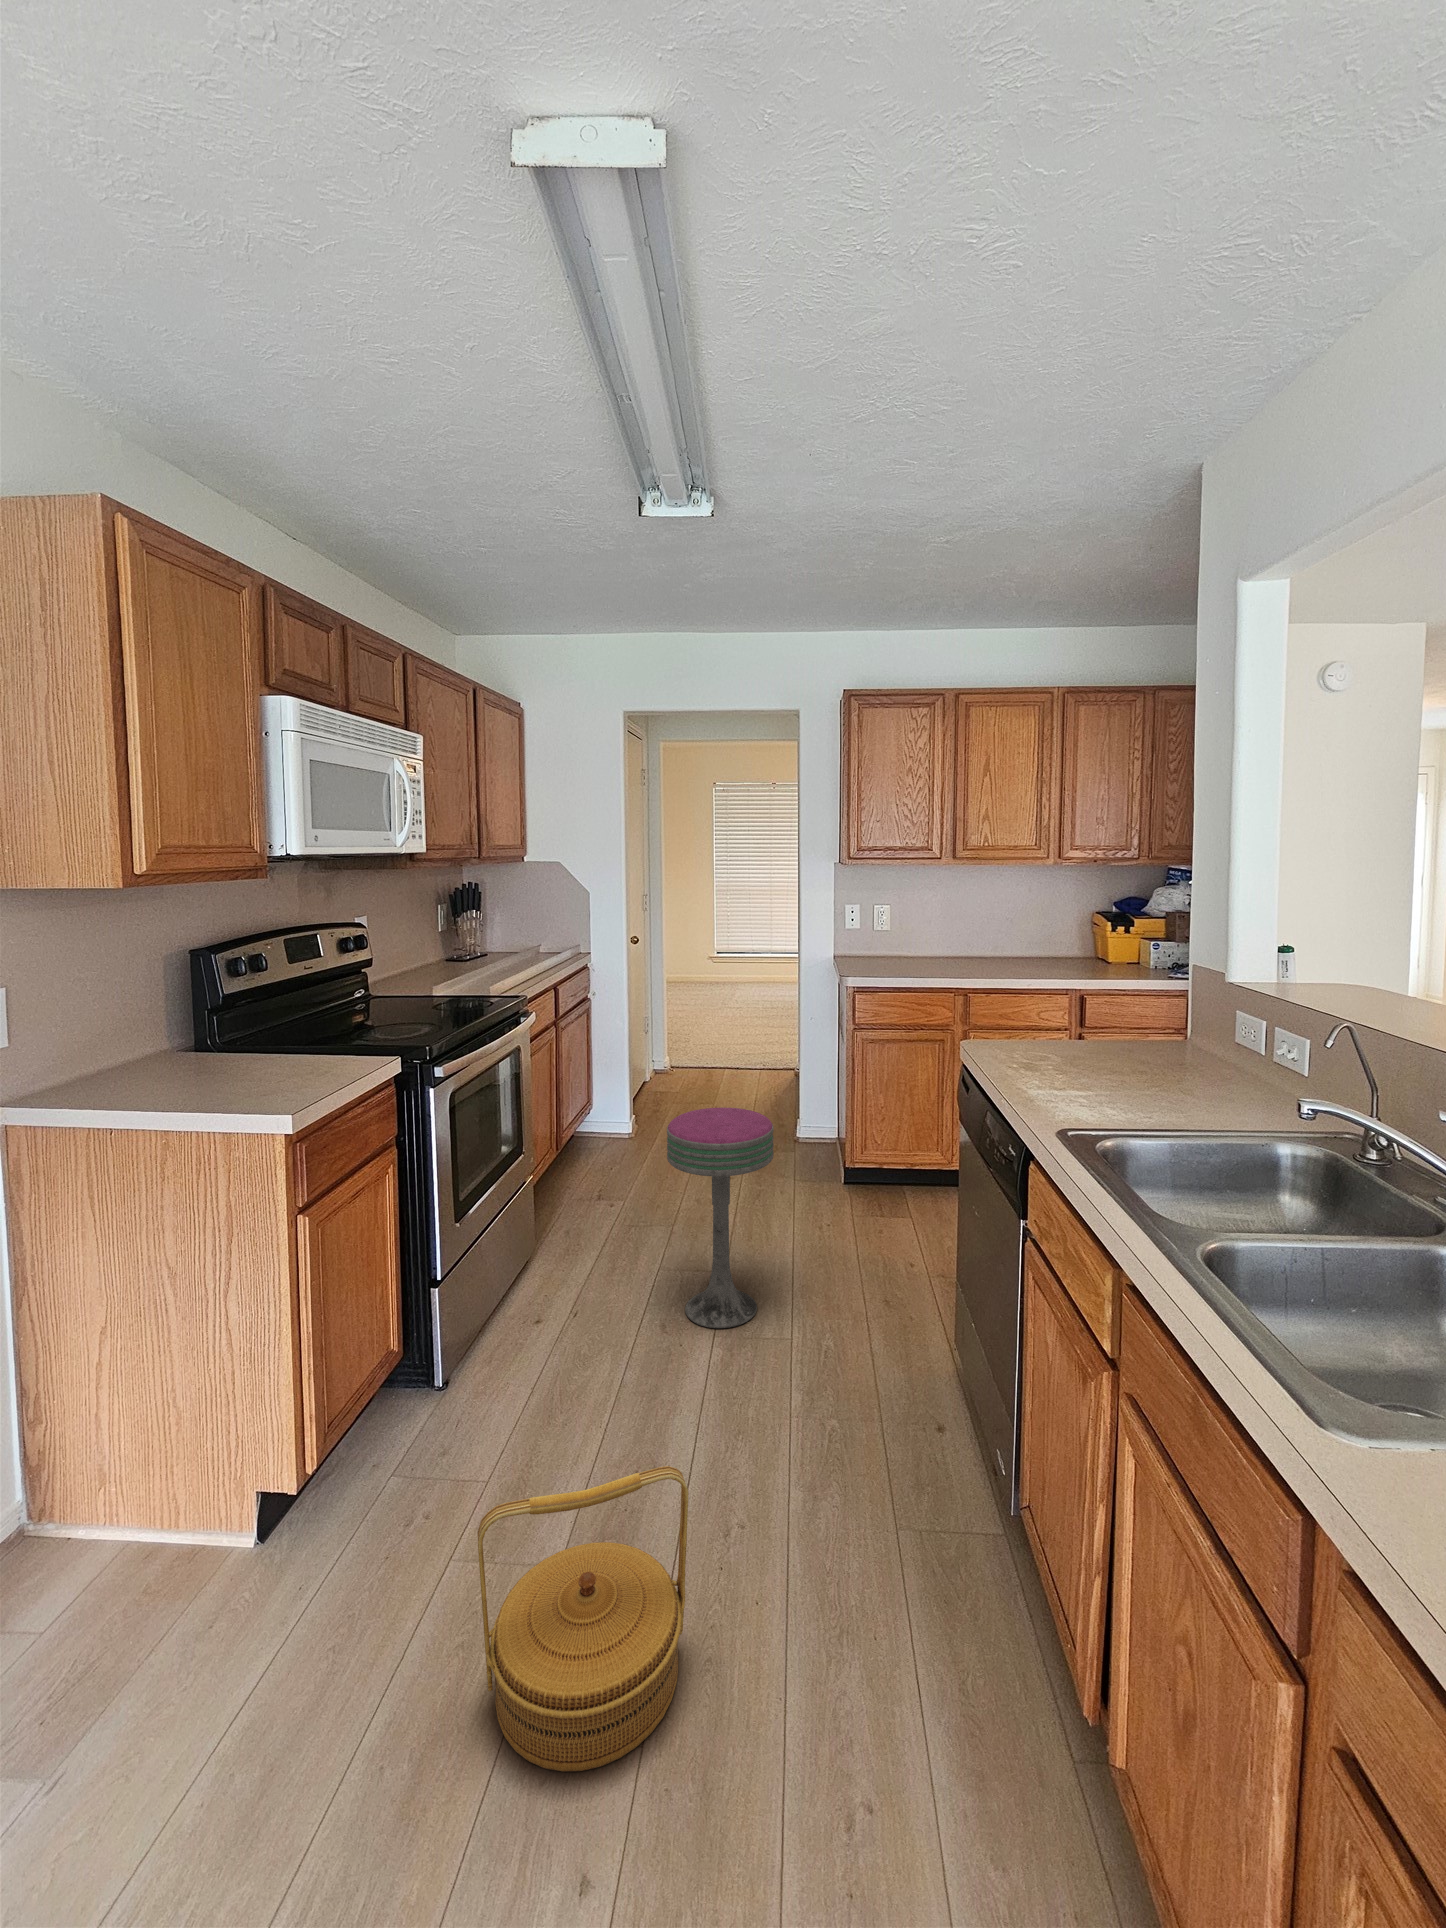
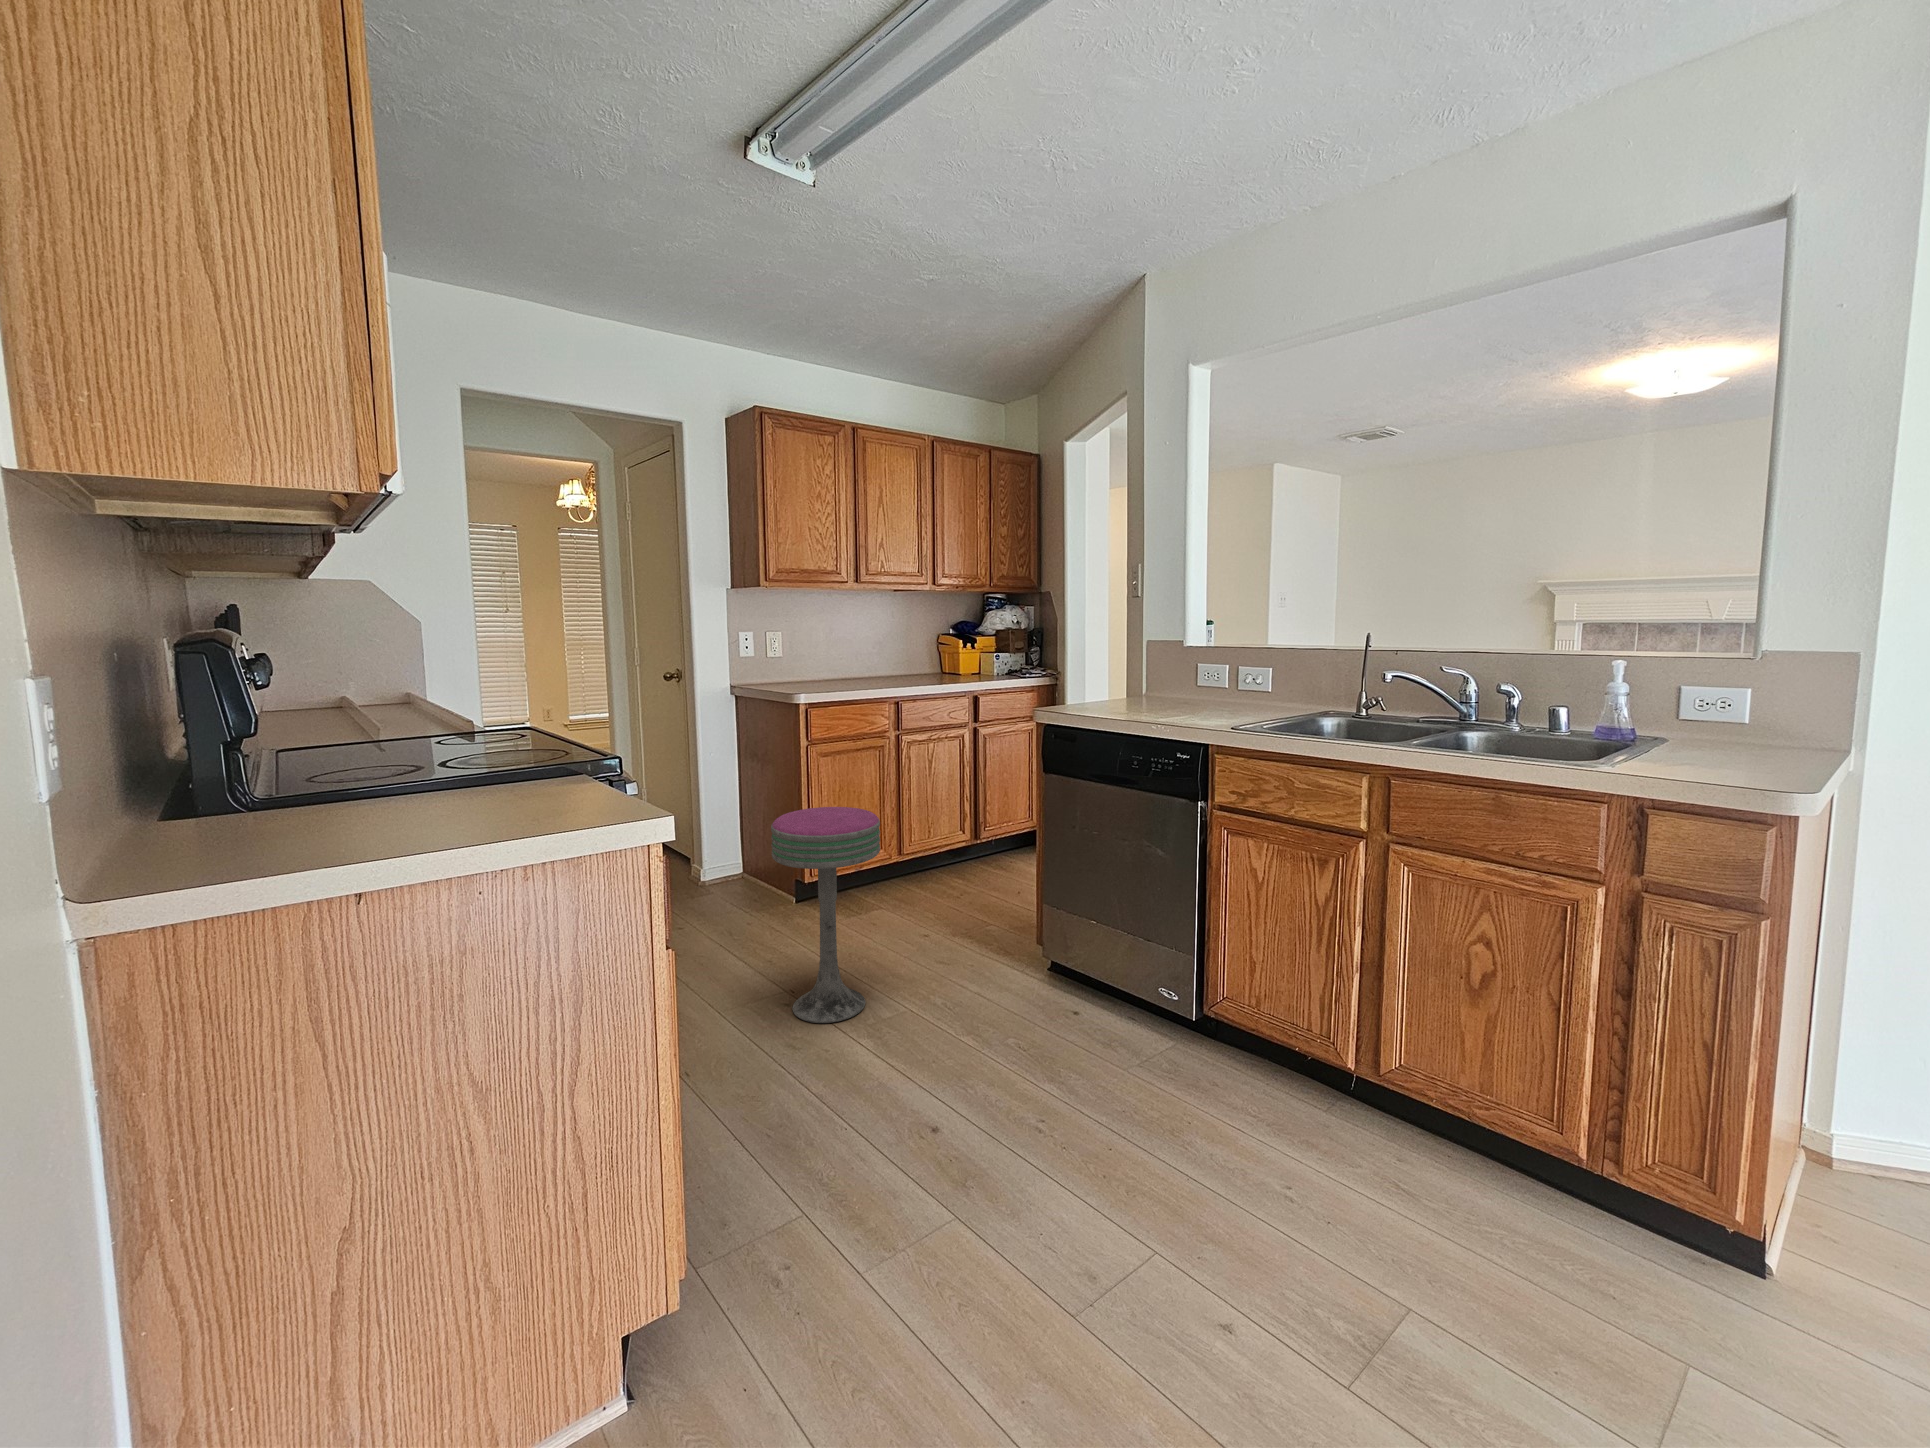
basket: present [478,1466,689,1772] -> none [1008,1047,1184,1333]

